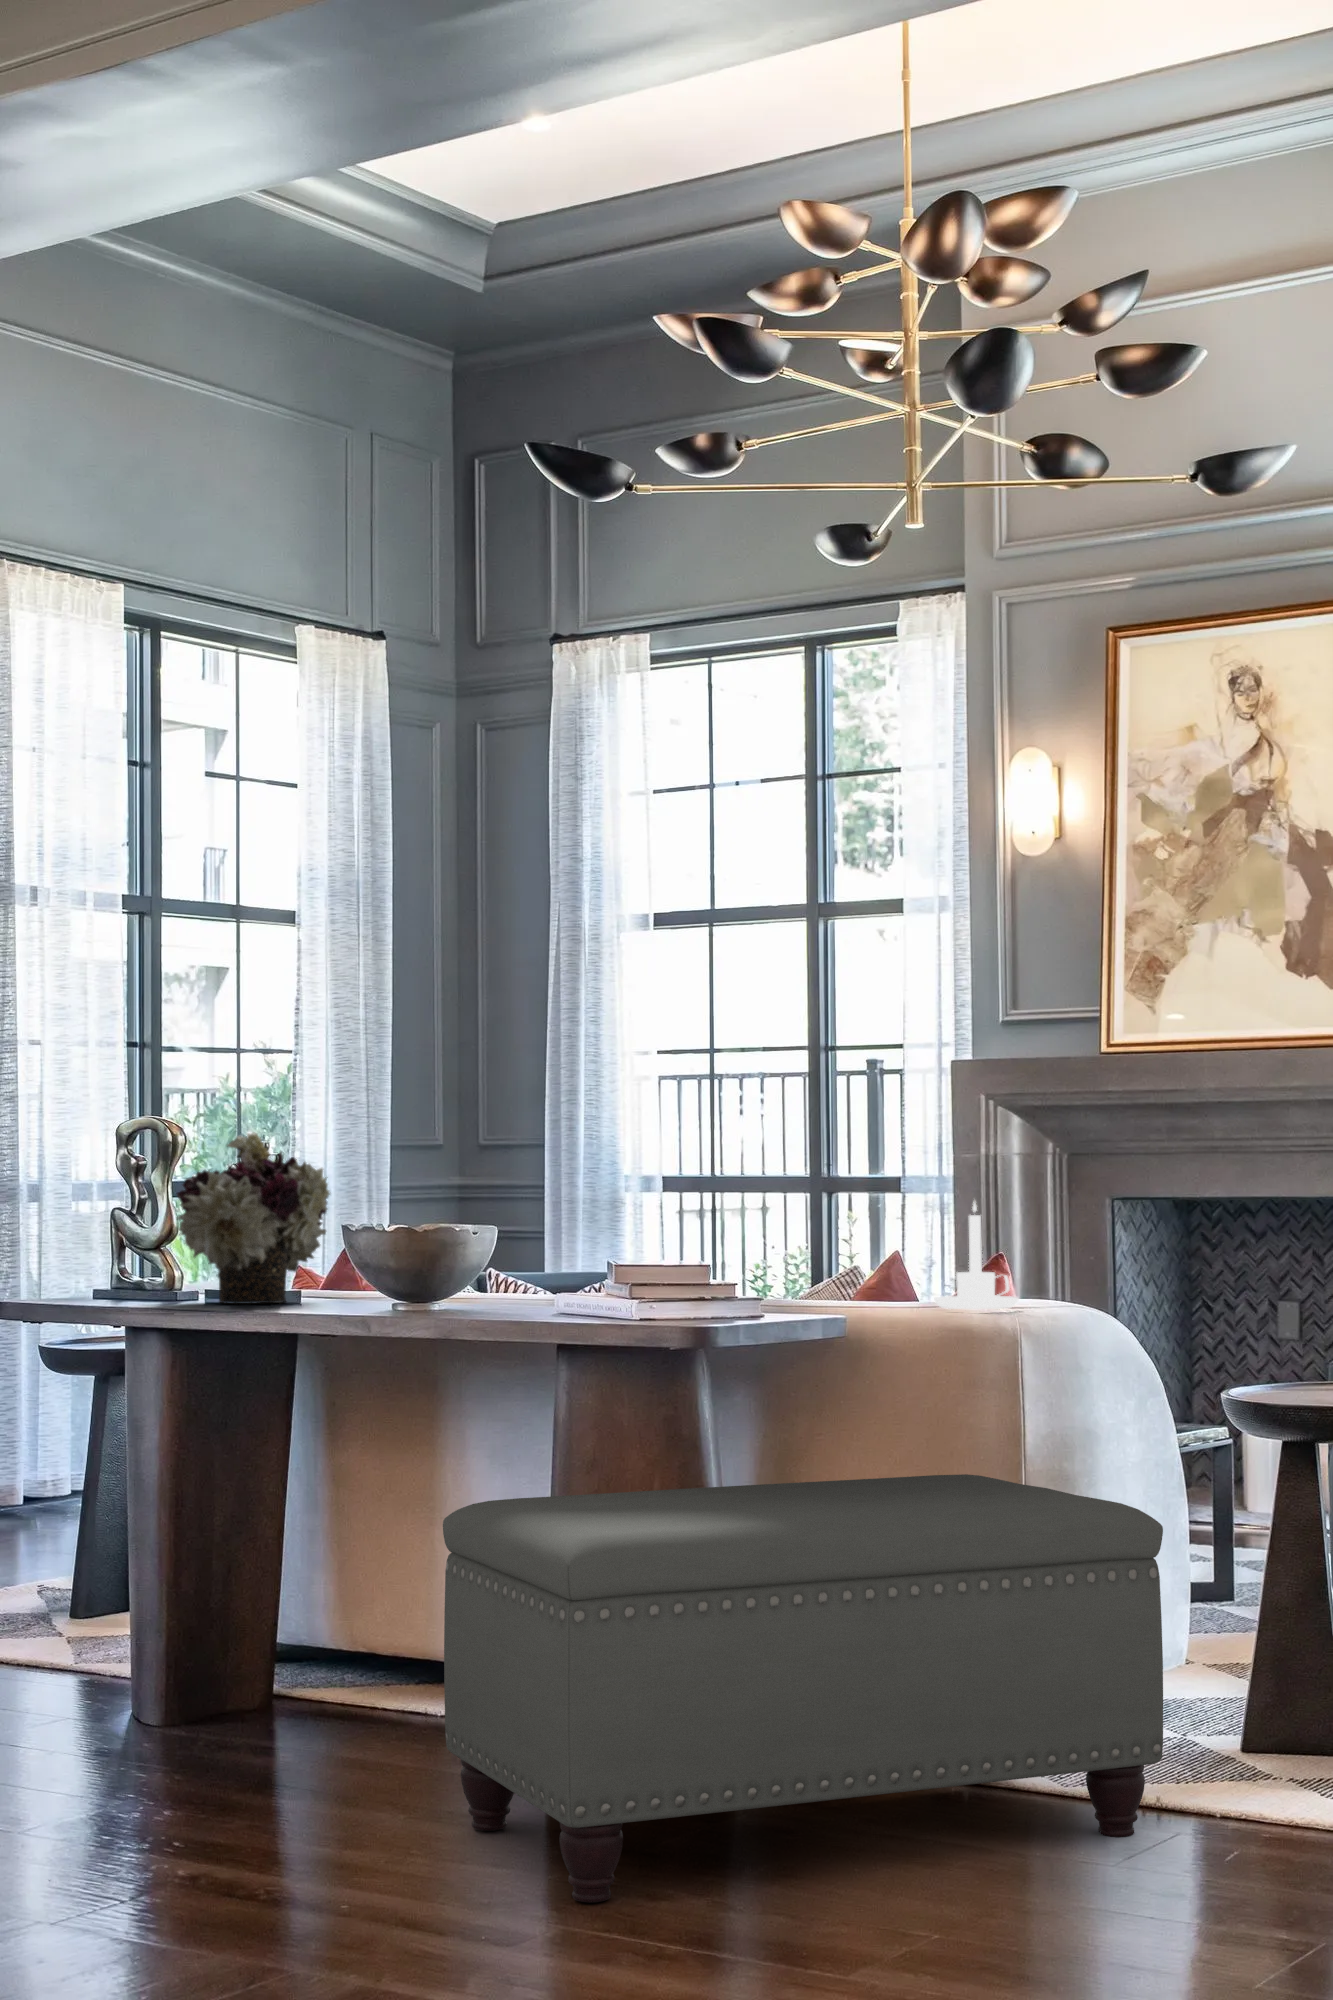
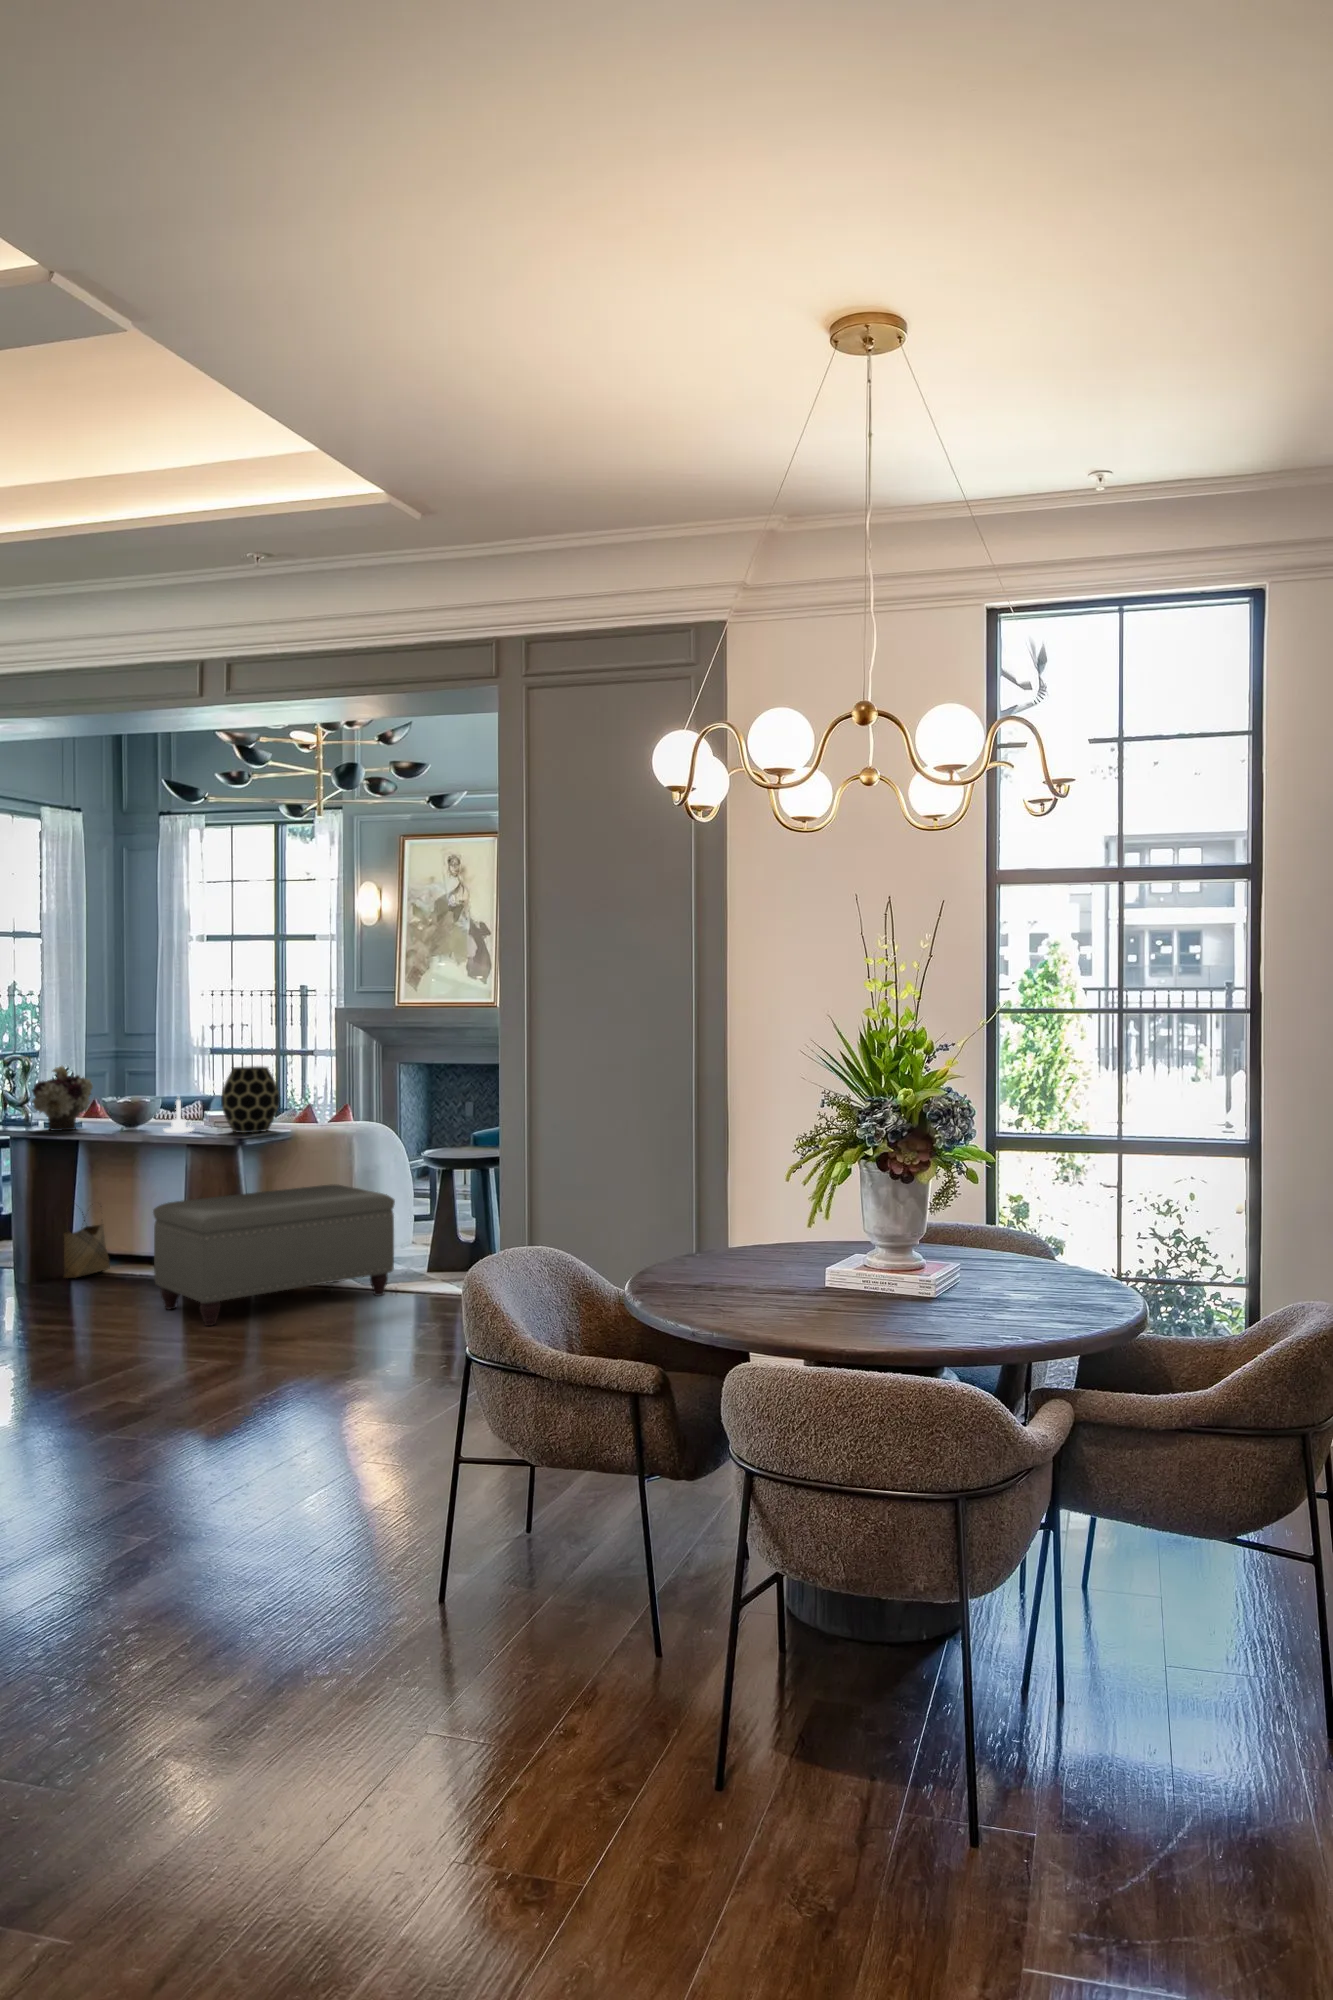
vase: none [647,1125,808,1313] -> present [221,1066,280,1133]
candle holder: present [934,1202,1019,1309] -> present [164,1100,194,1133]
woven basket: none [244,1501,366,1708] -> present [63,1205,110,1278]

